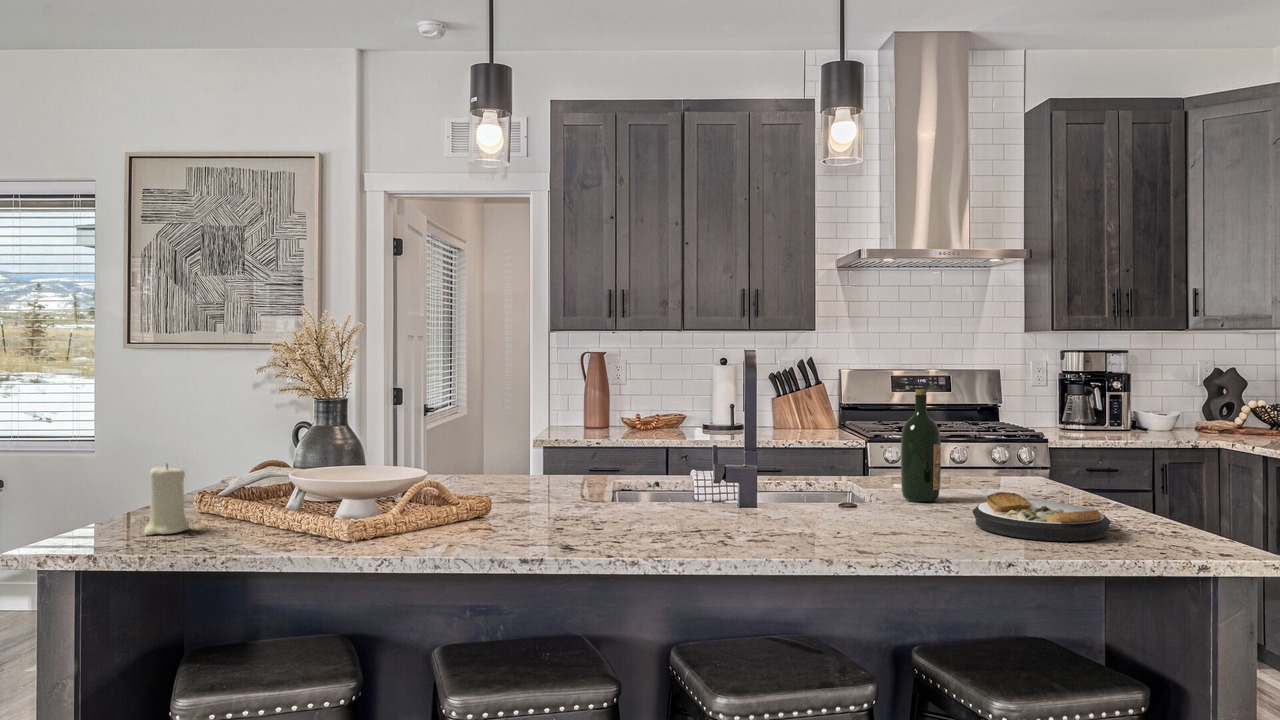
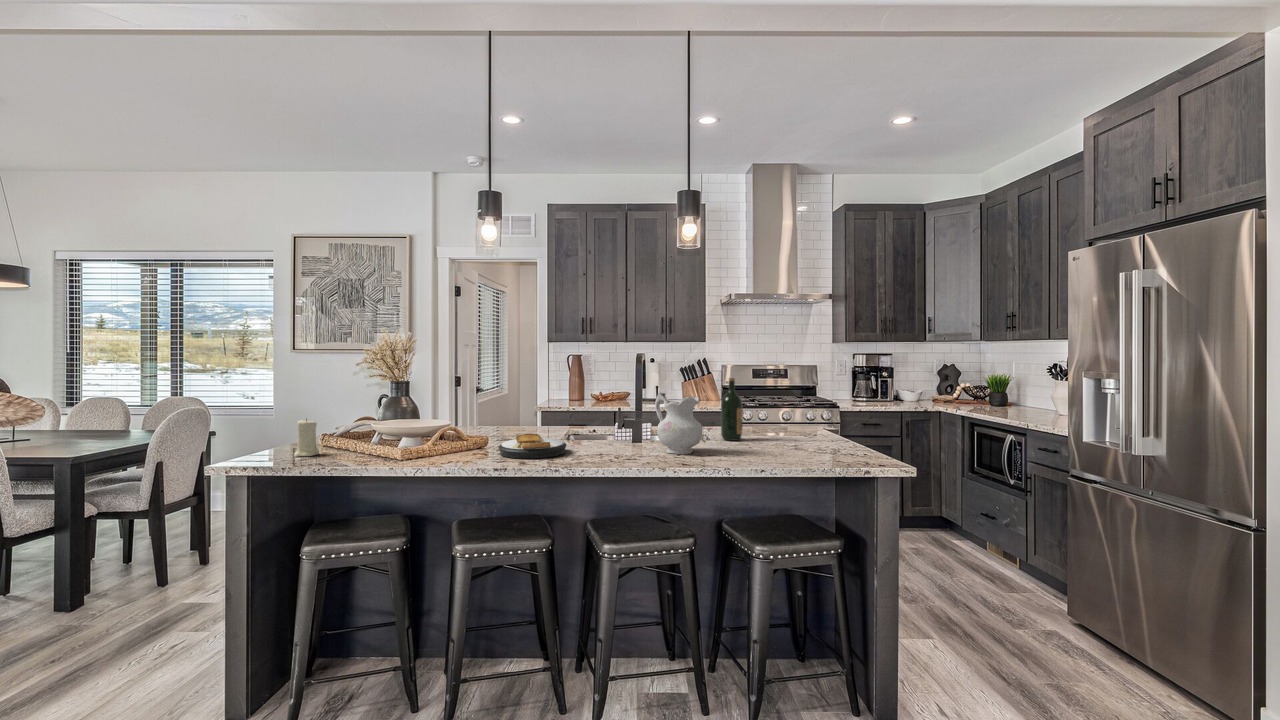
ceramic pitcher: none [800,416,893,530] -> present [655,393,702,455]
plate: present [973,492,1111,541] -> present [498,434,567,459]

